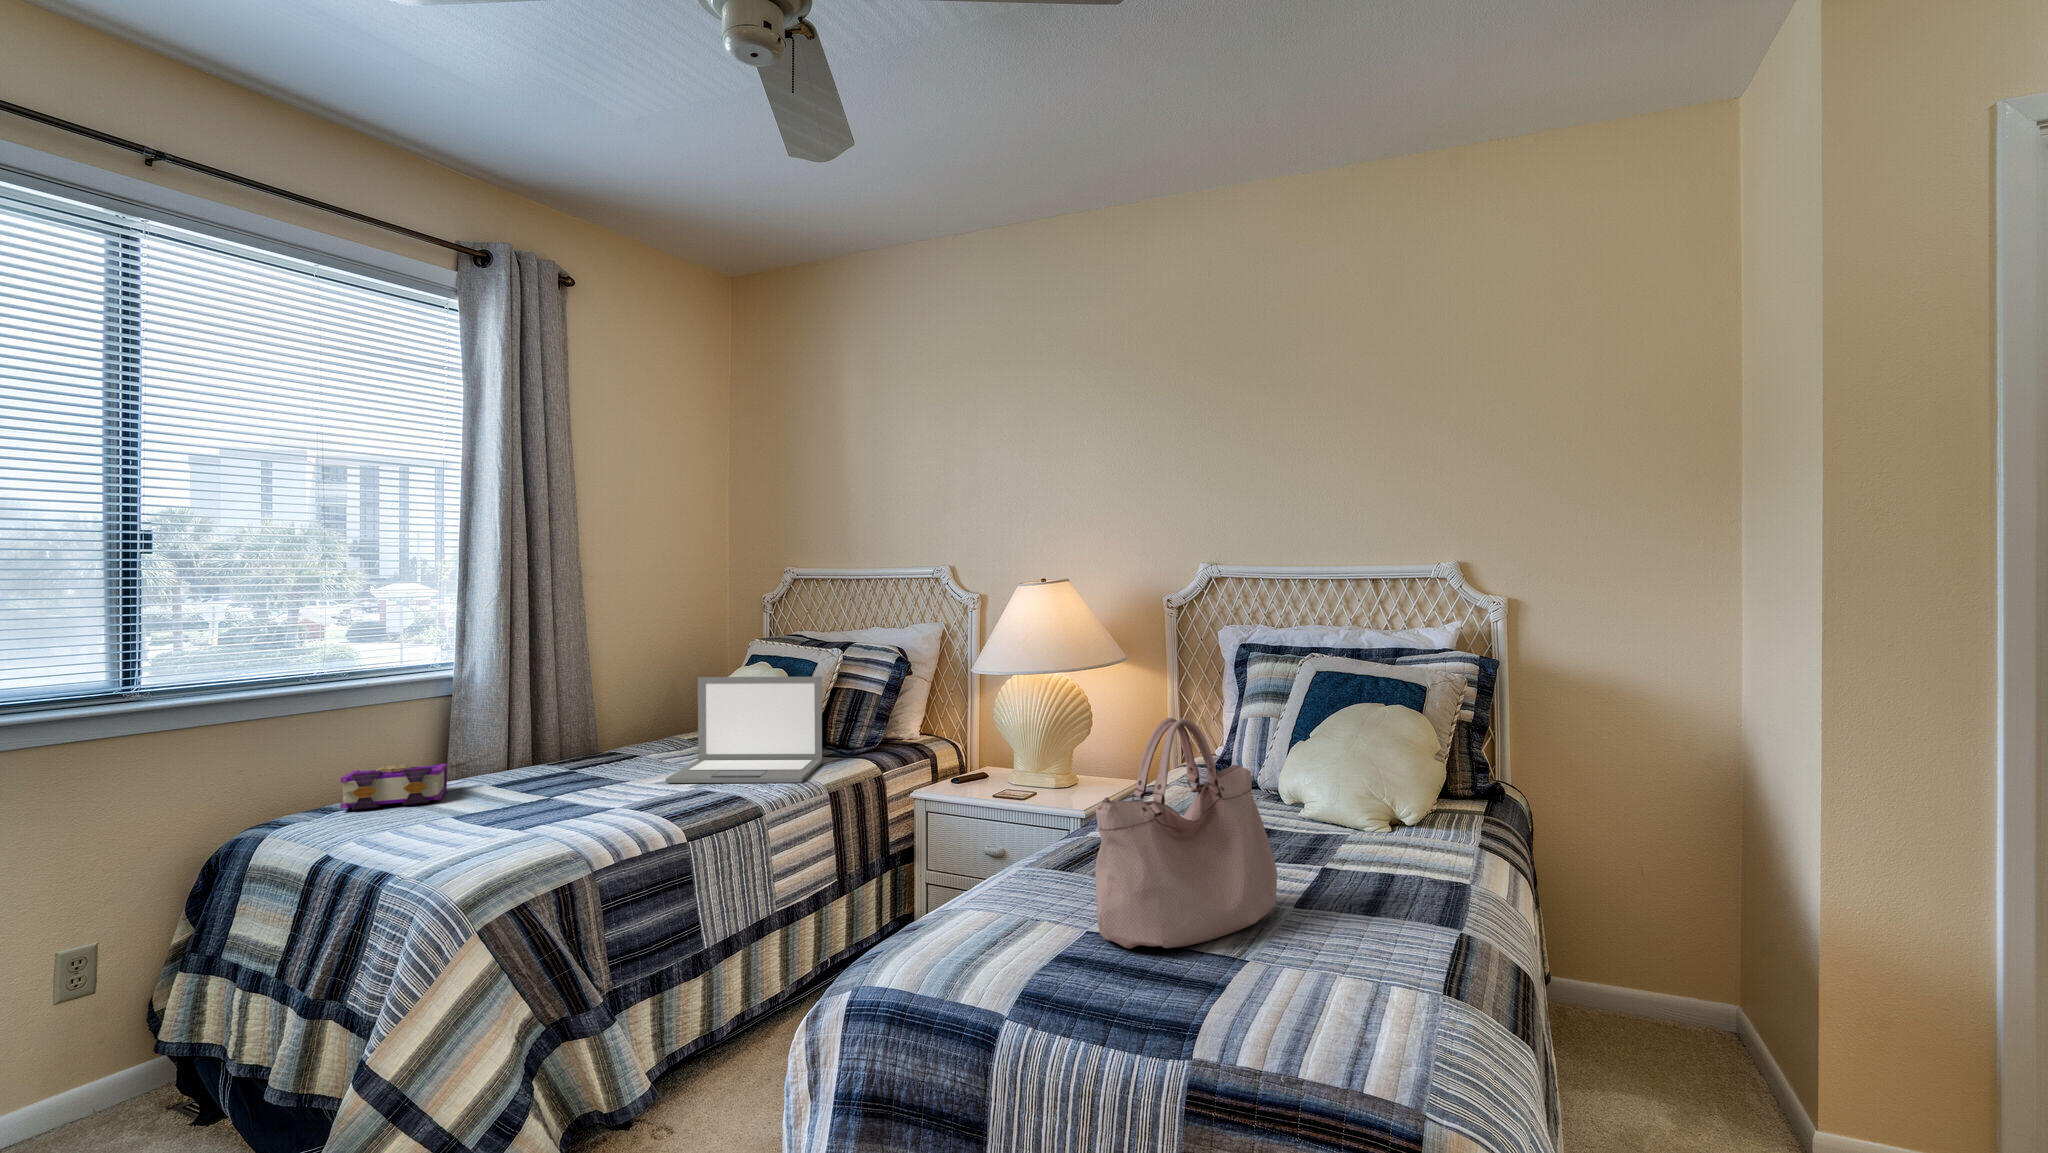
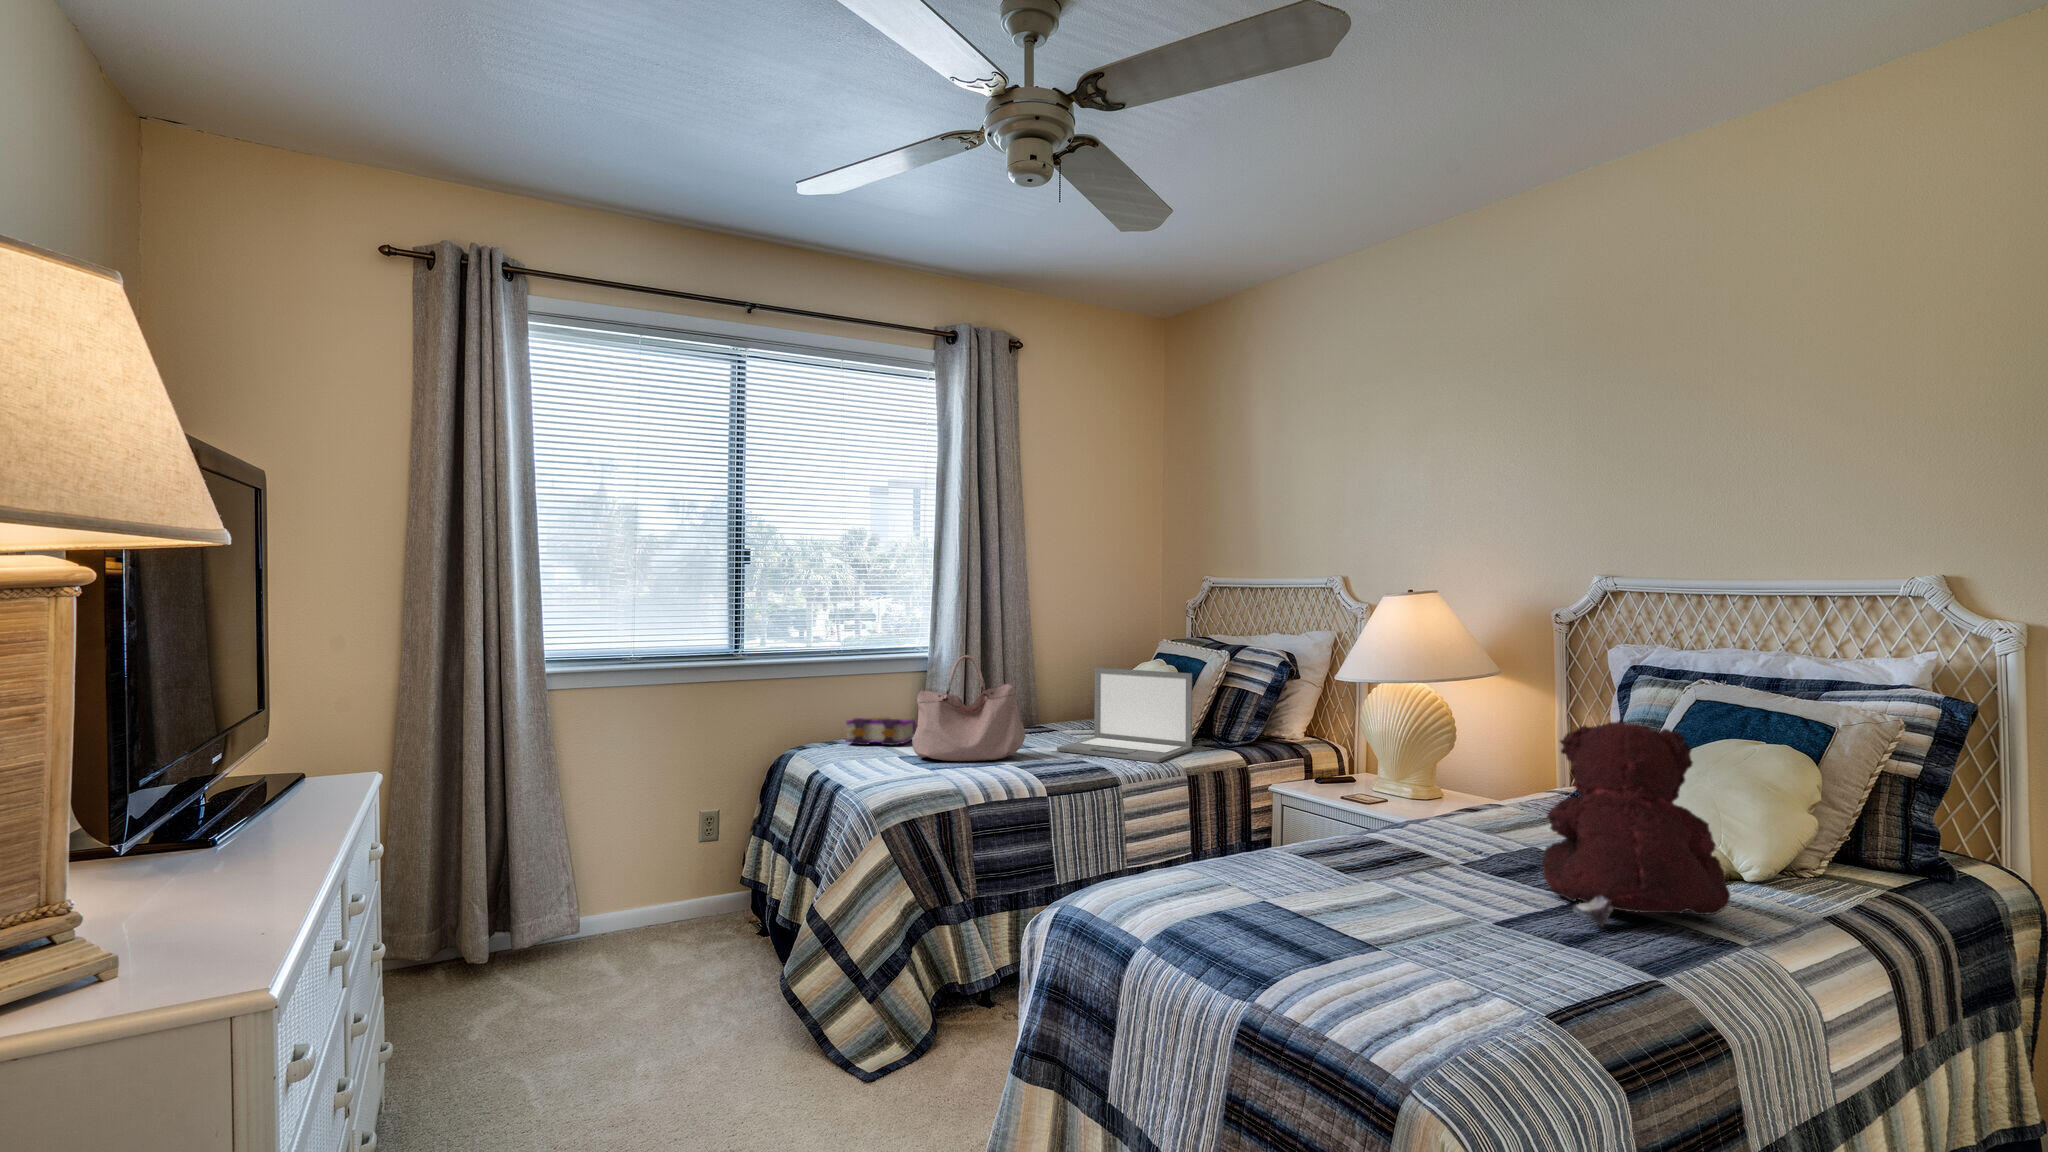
teddy bear: none [1288,700,1430,893] -> present [1543,720,1730,927]
handbag: present [1095,718,1277,949] -> present [912,655,1025,761]

